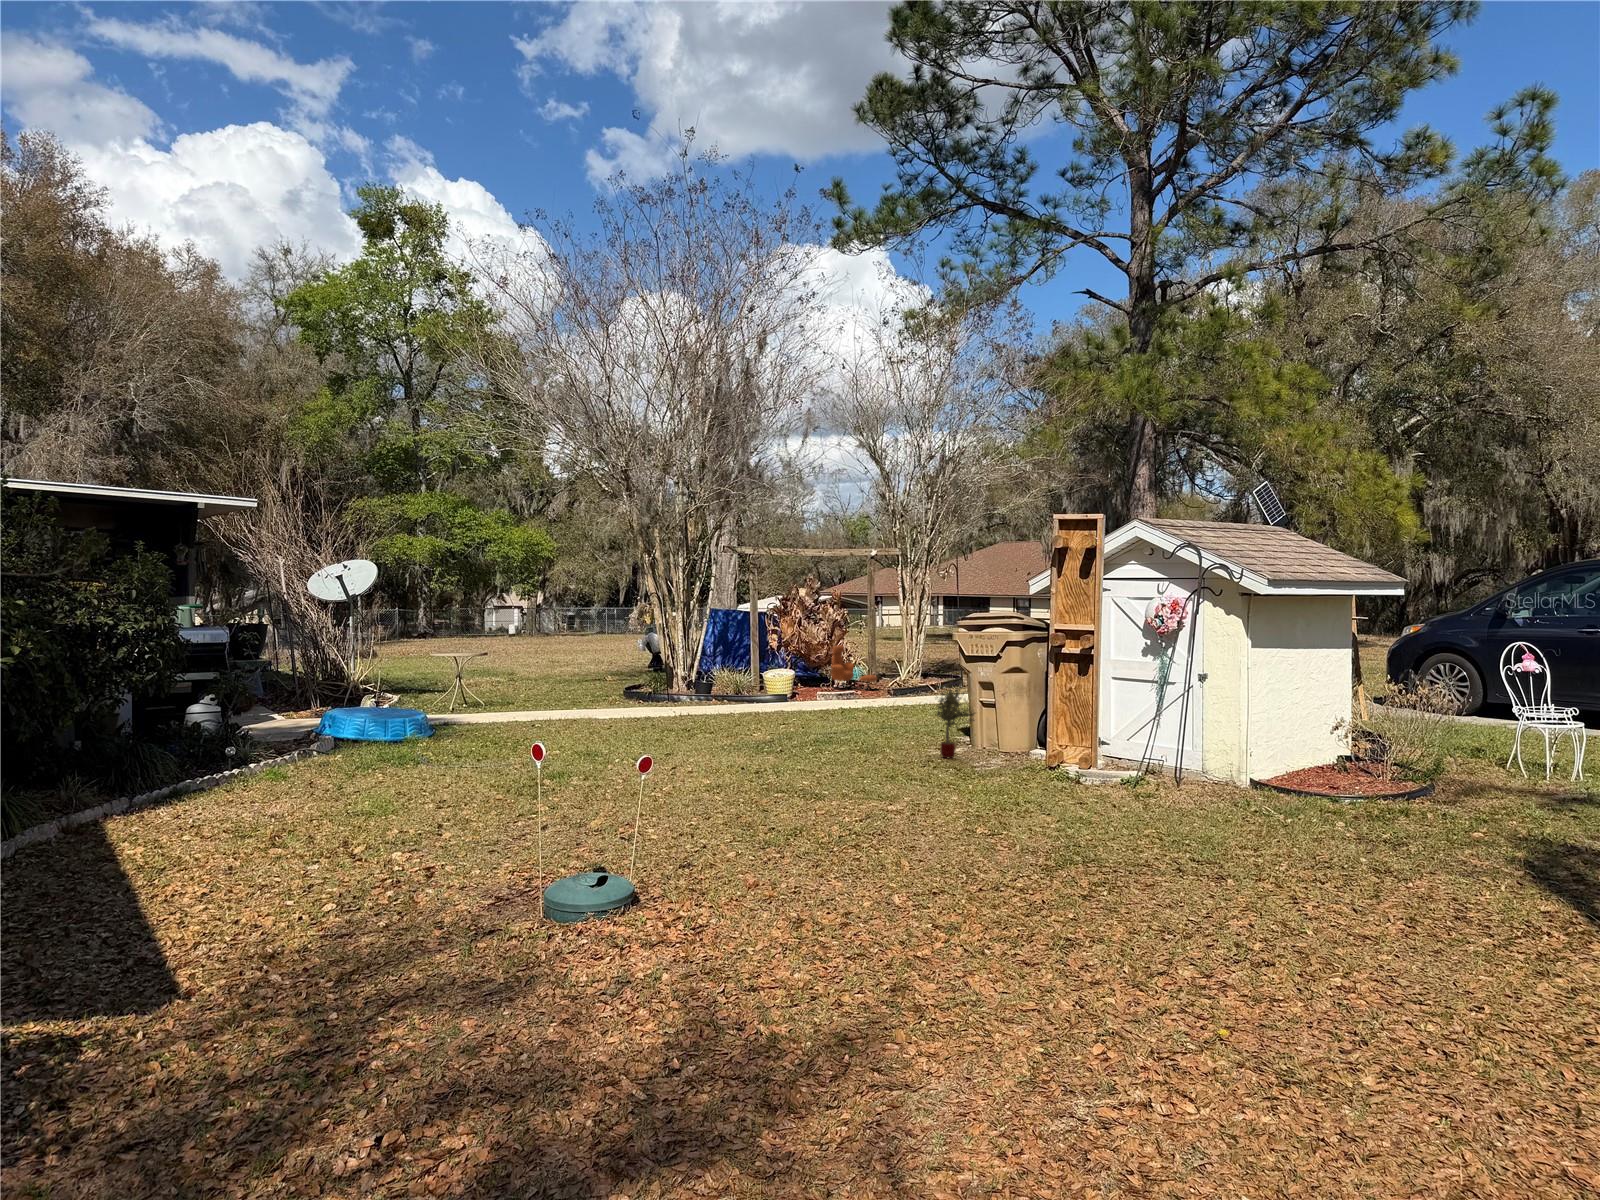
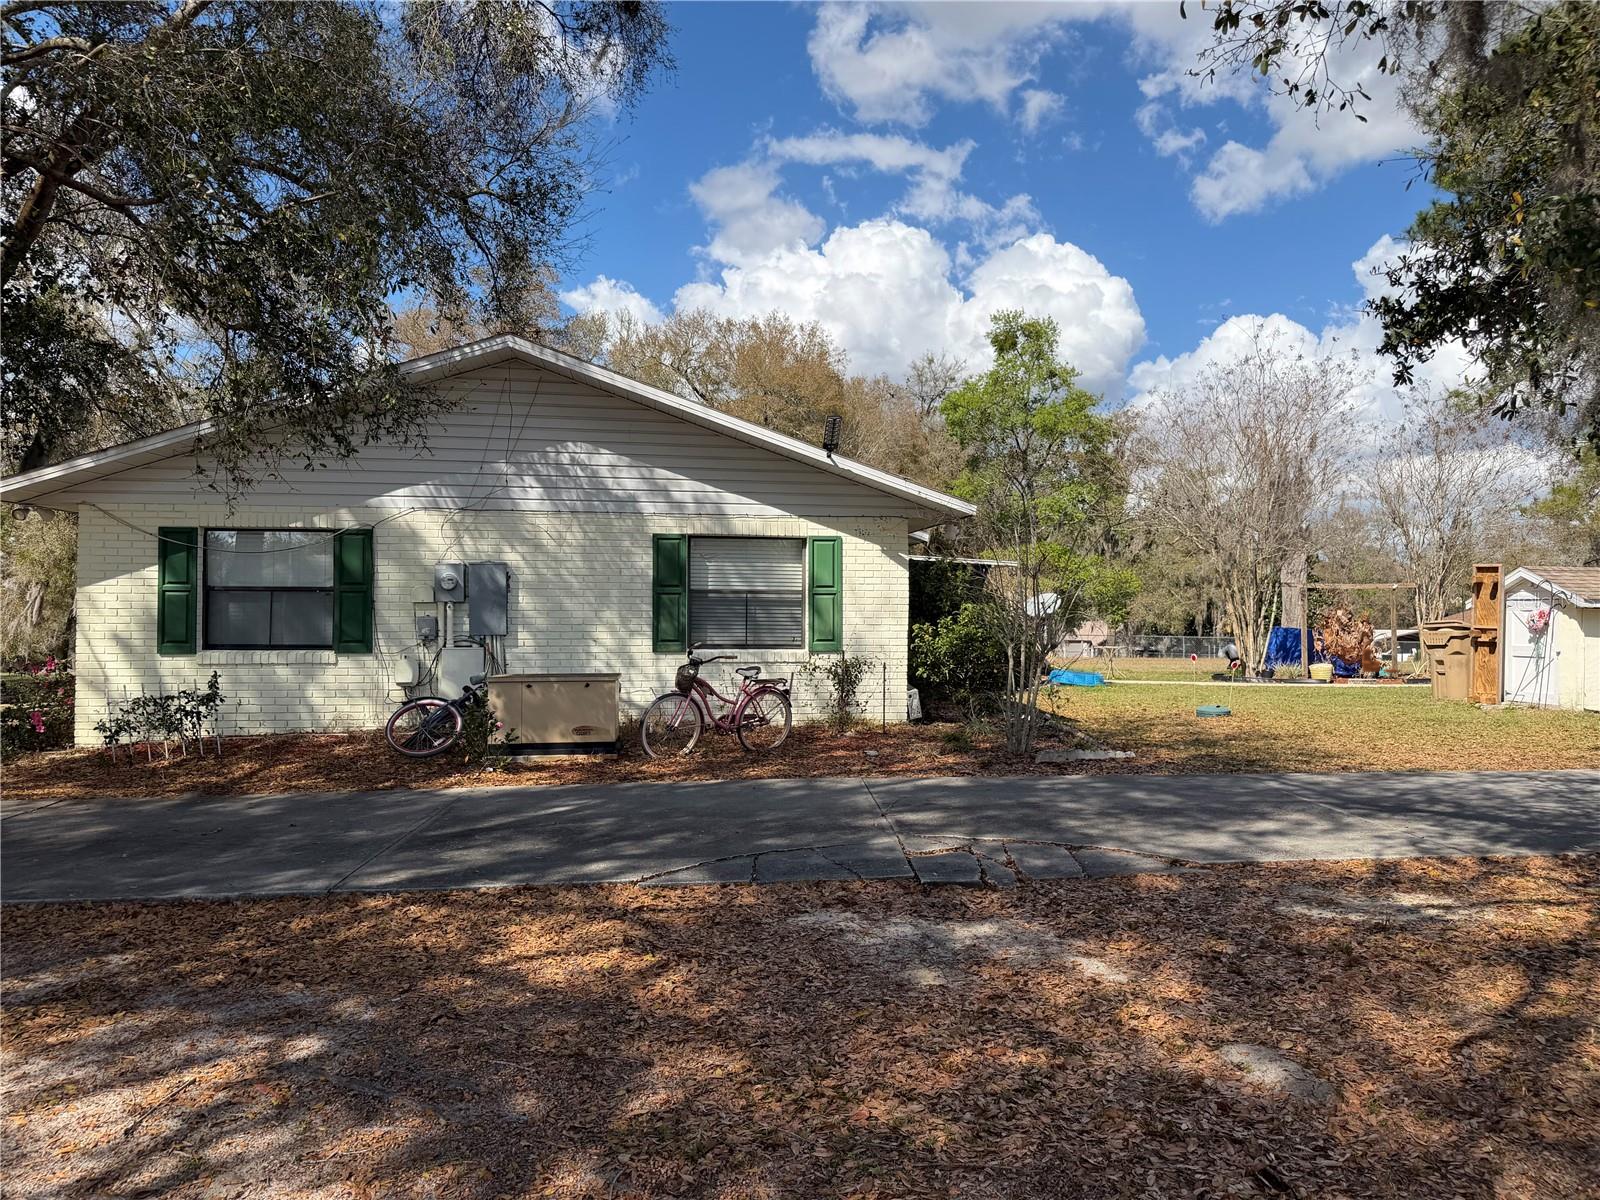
potted tree: present [937,680,975,758] -> none [1407,657,1434,699]

